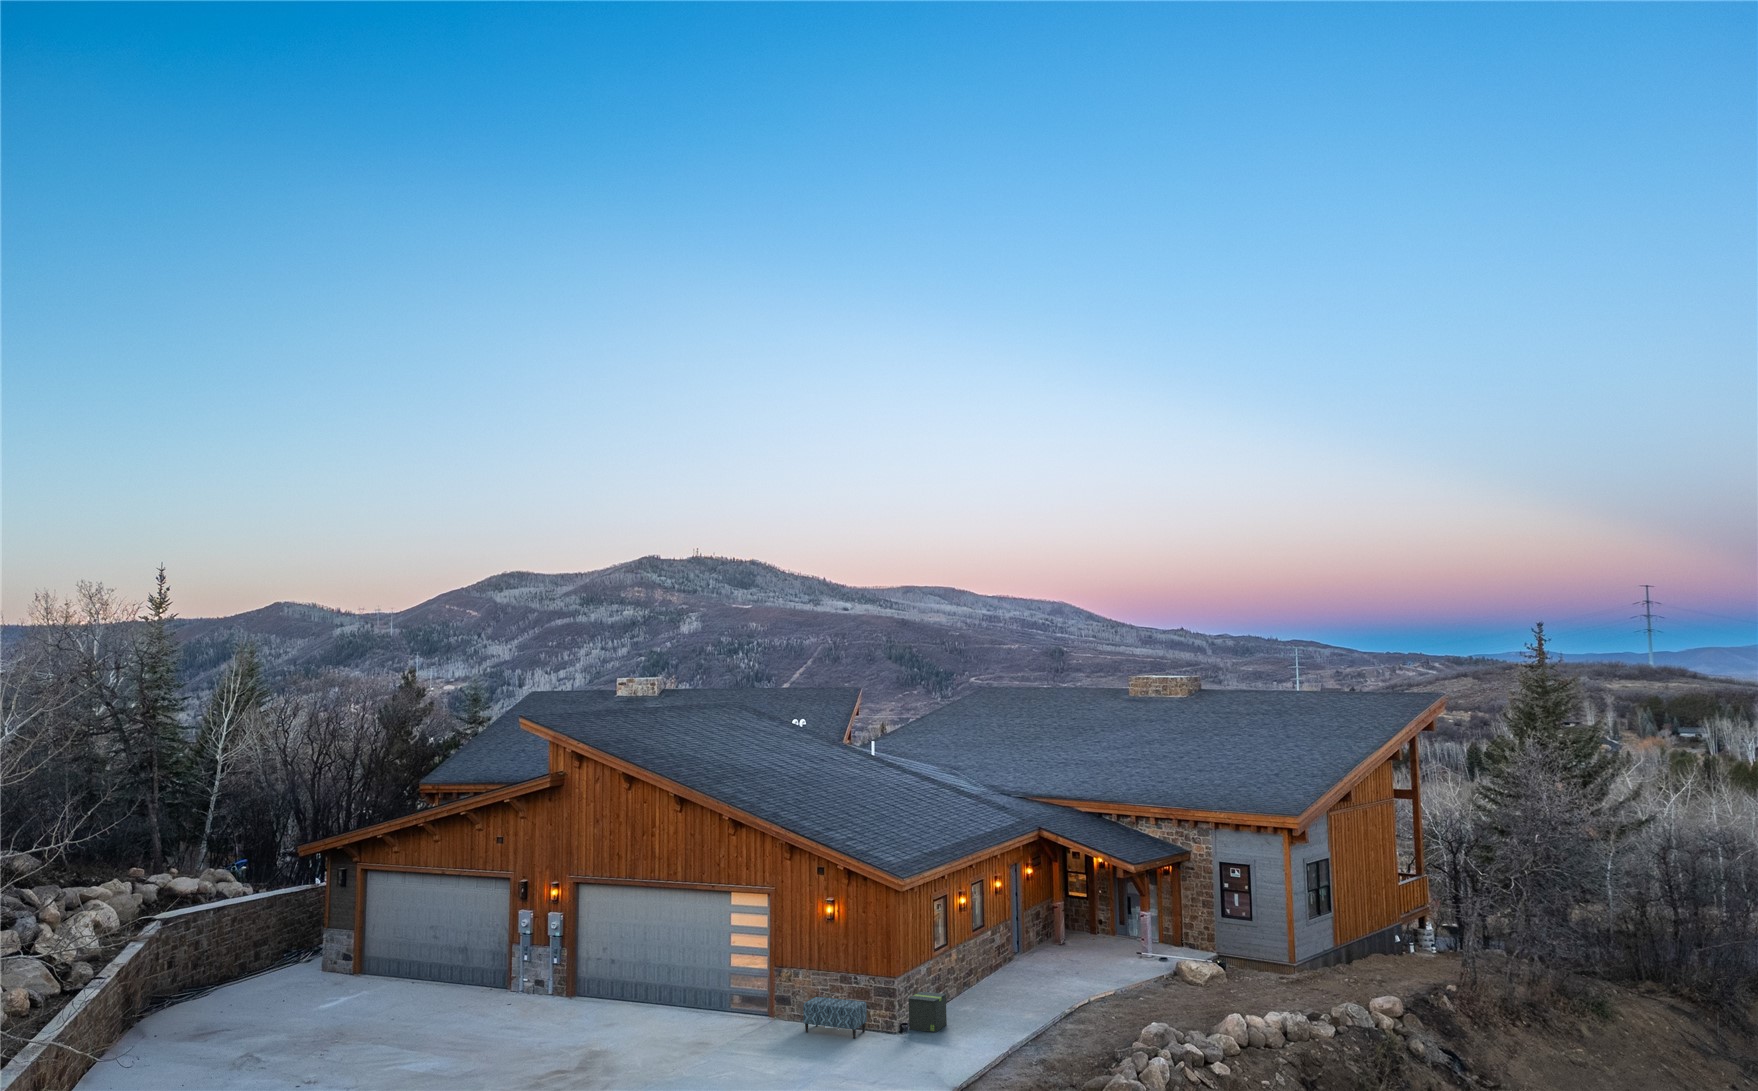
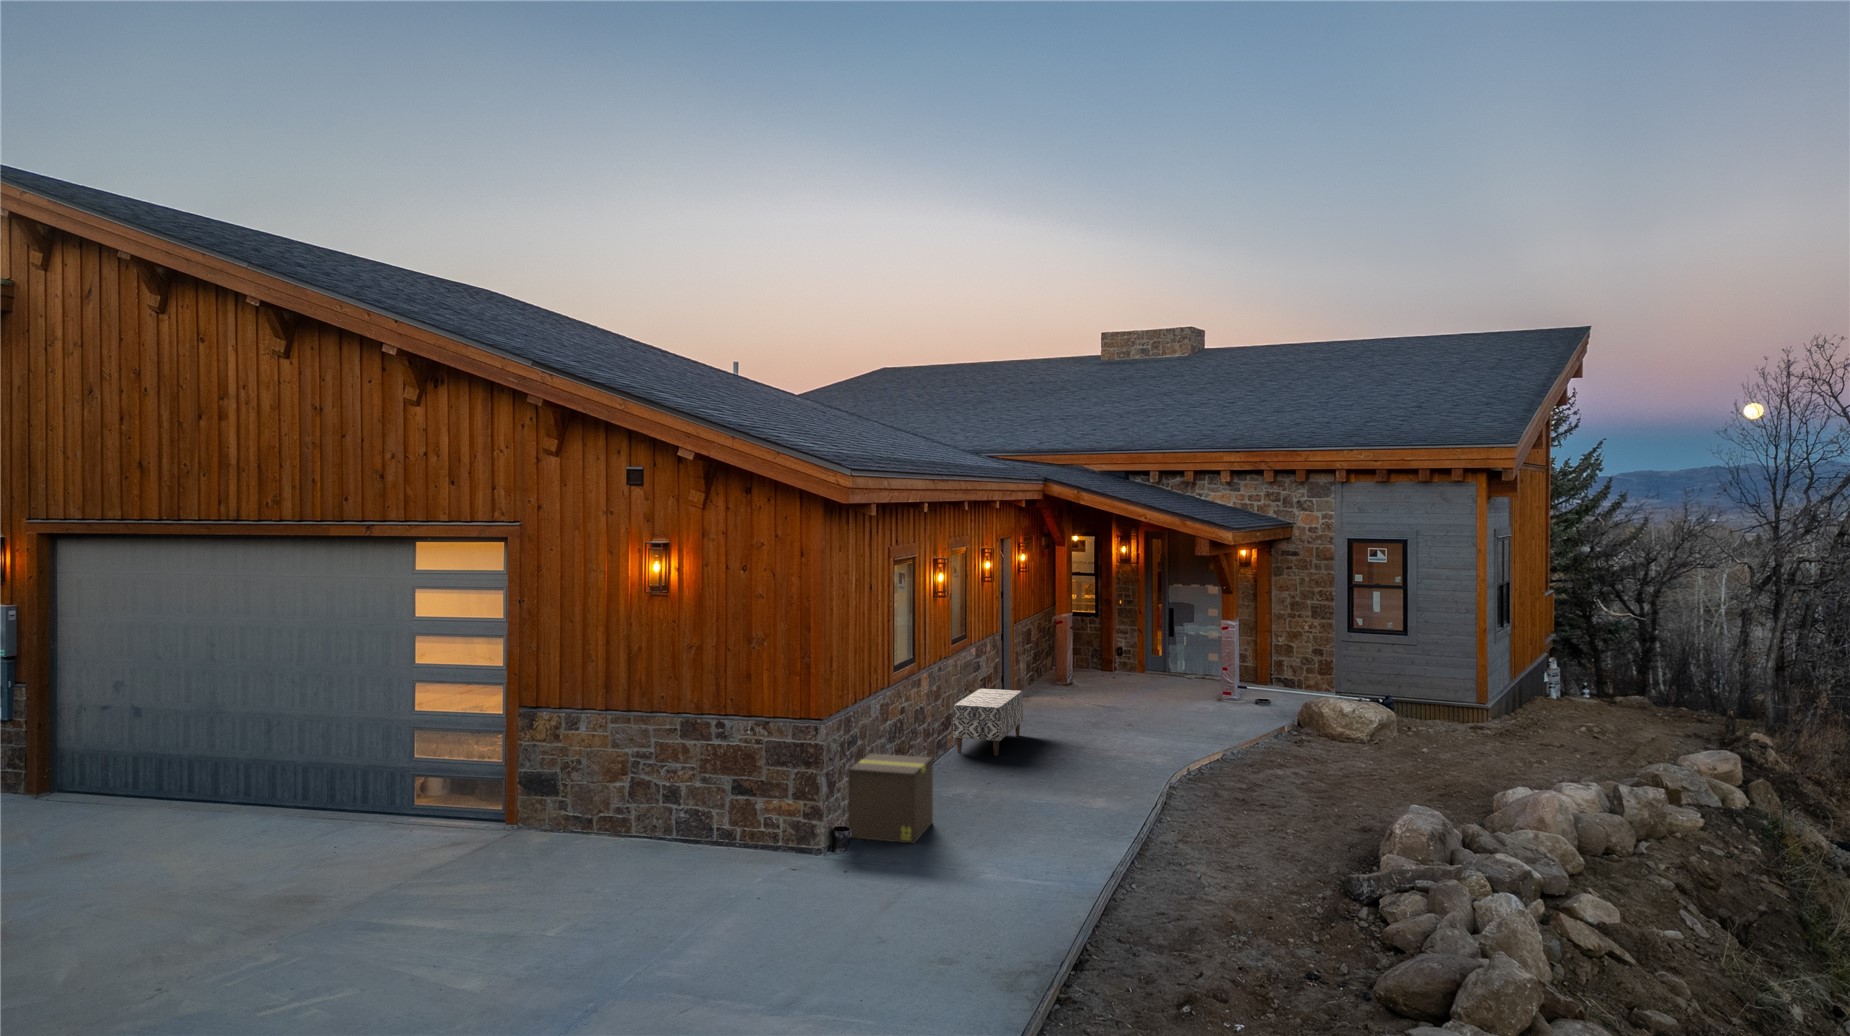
bench: present [803,997,867,1038] -> present [953,689,1023,756]

